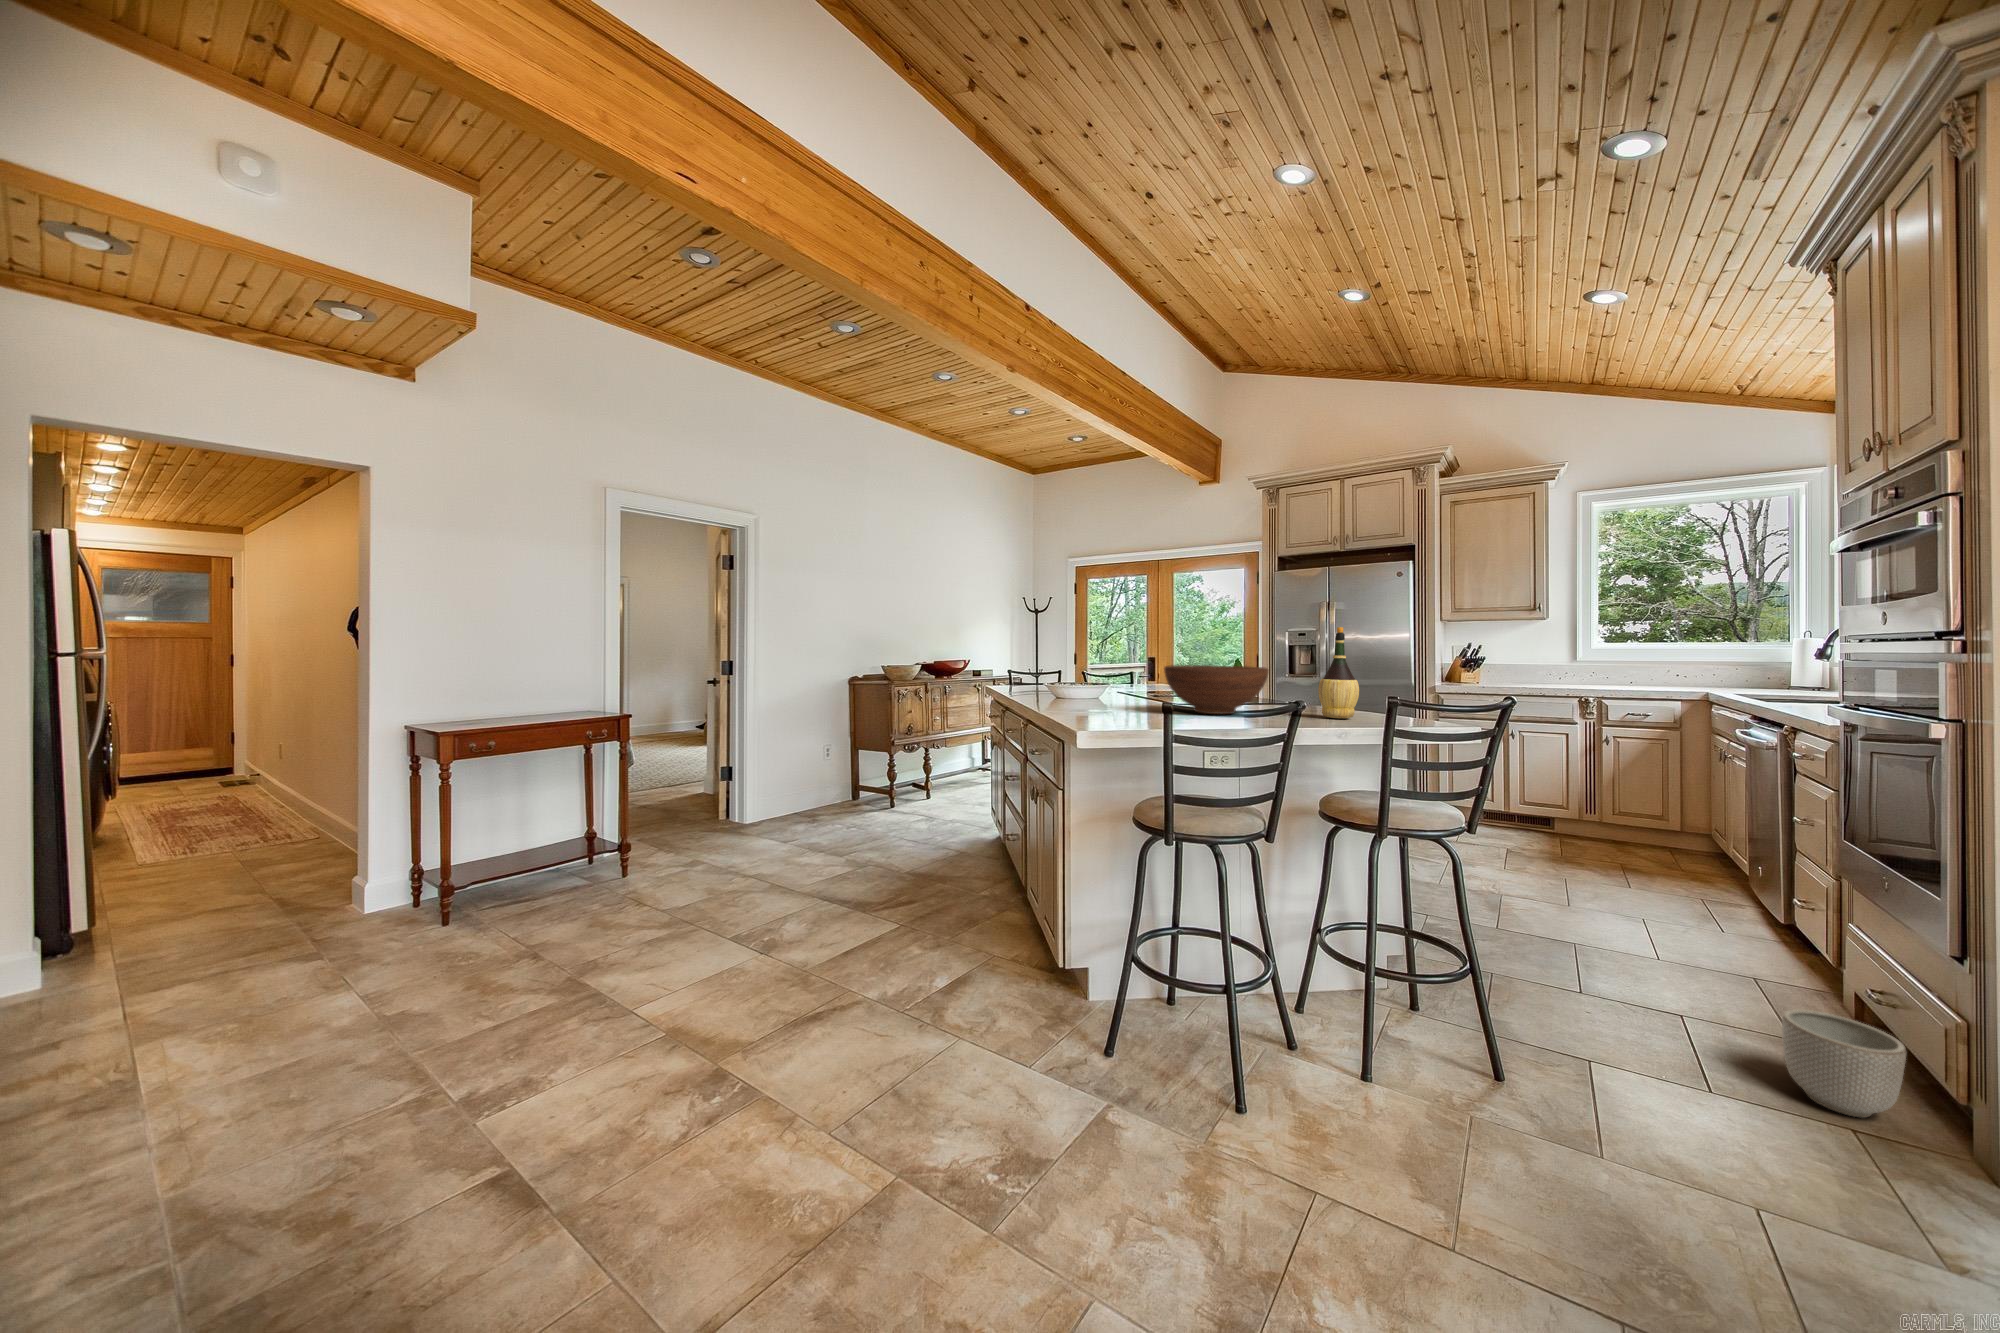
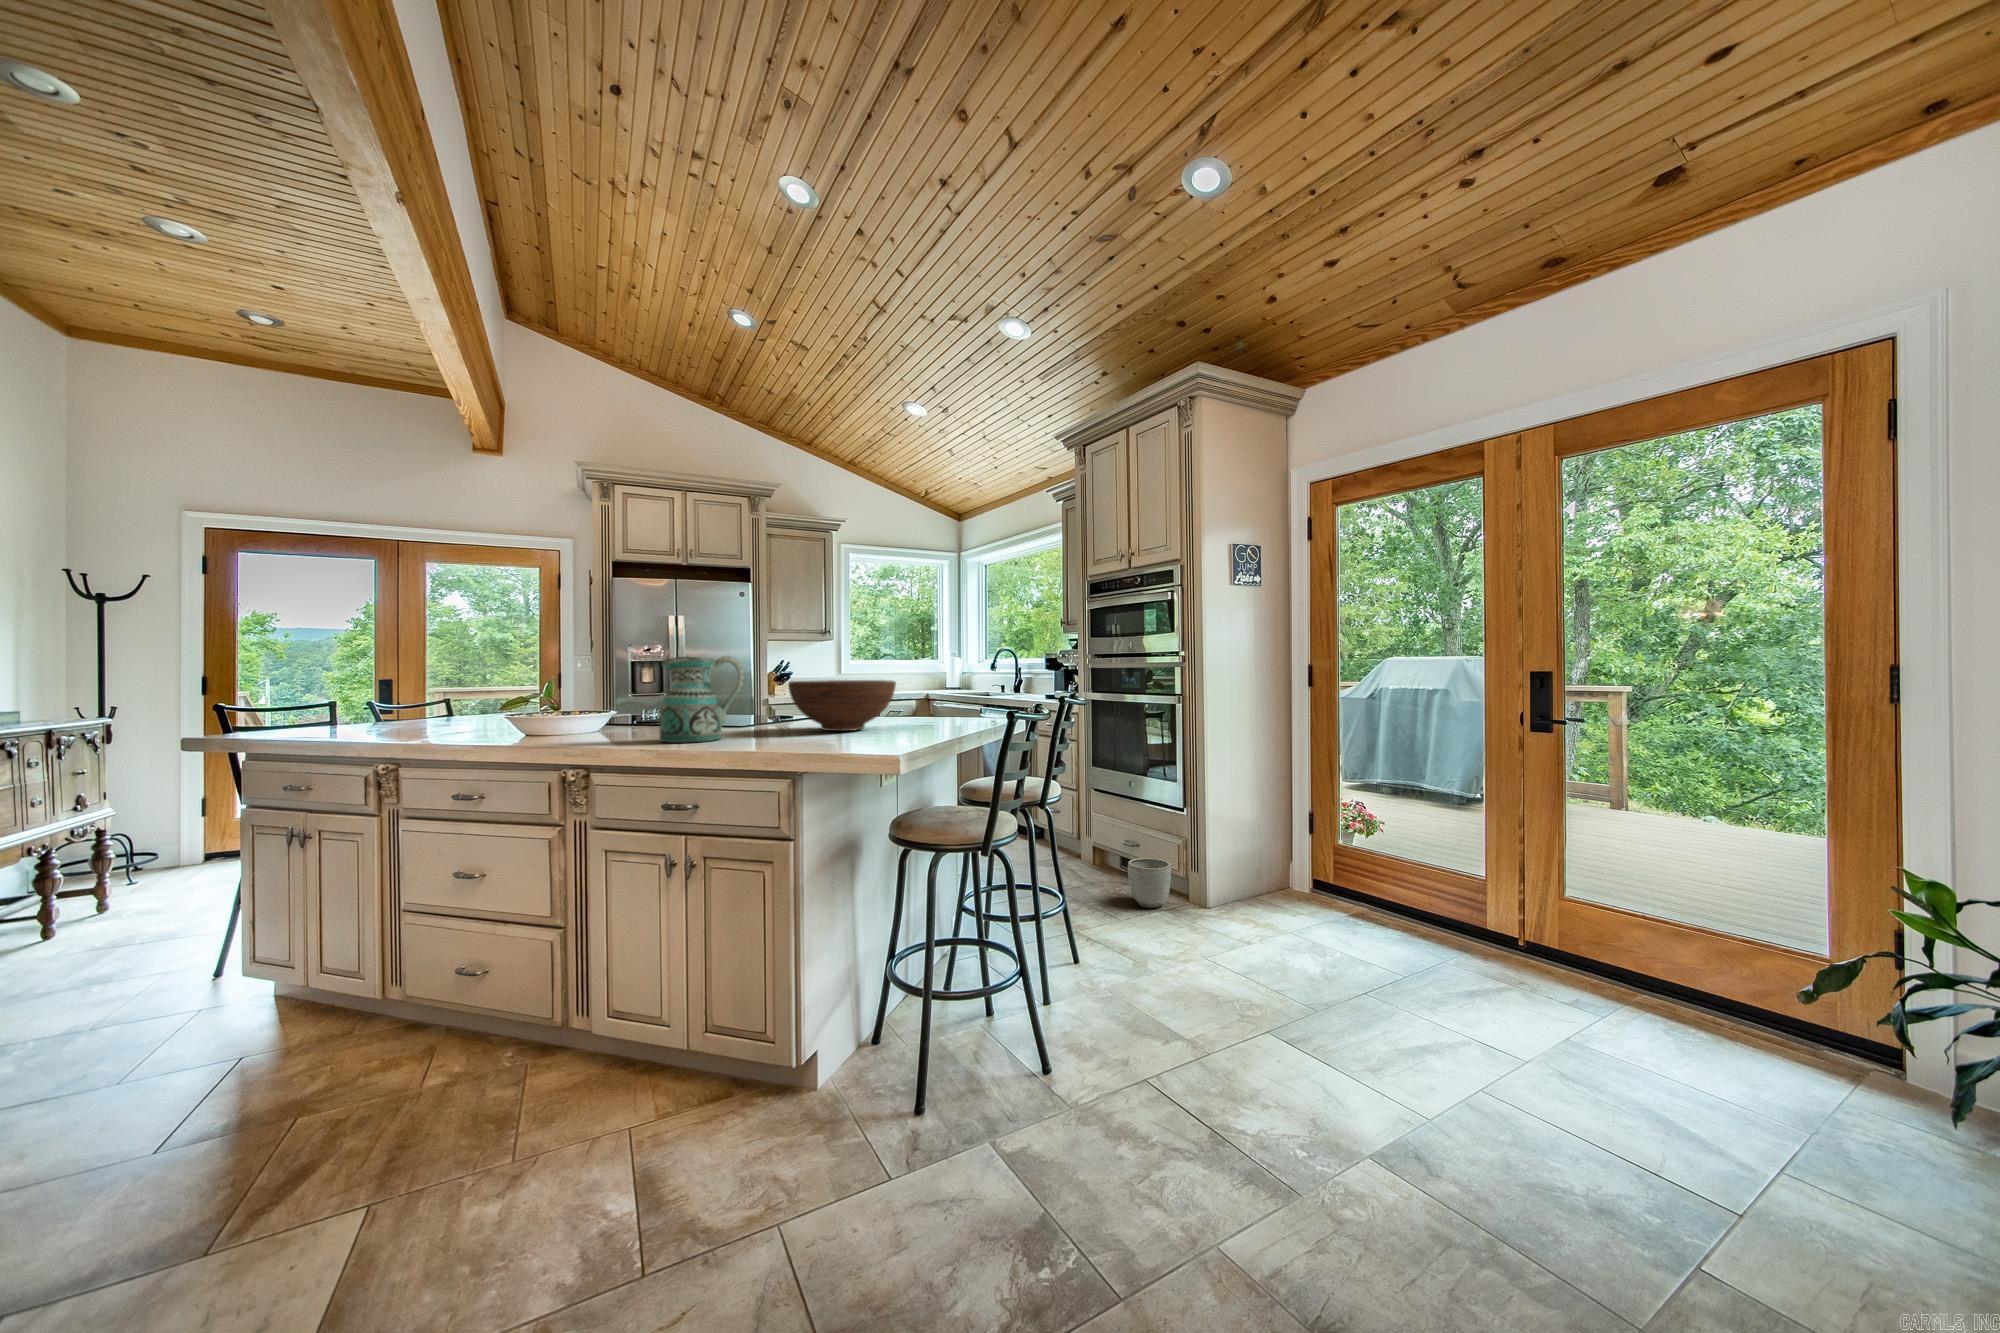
wine bottle: present [1318,627,1359,718] -> none [920,641,953,722]
ceramic pitcher: none [1070,643,1125,709] -> present [659,656,744,743]

